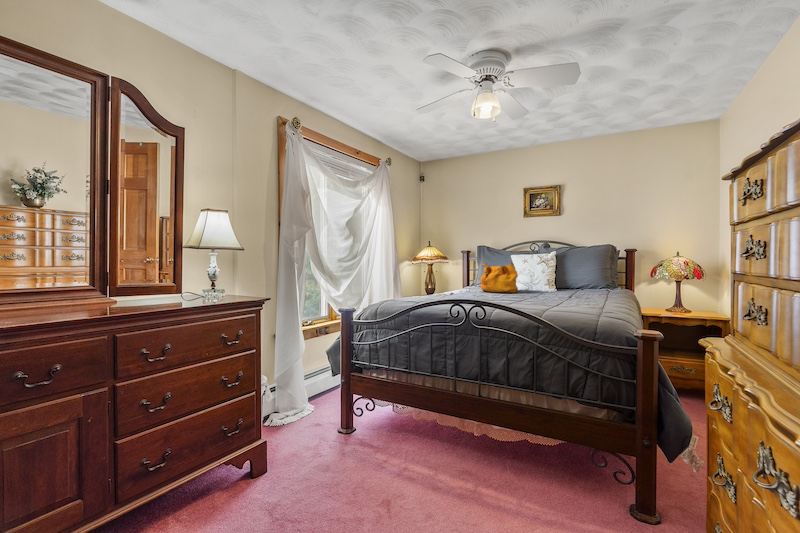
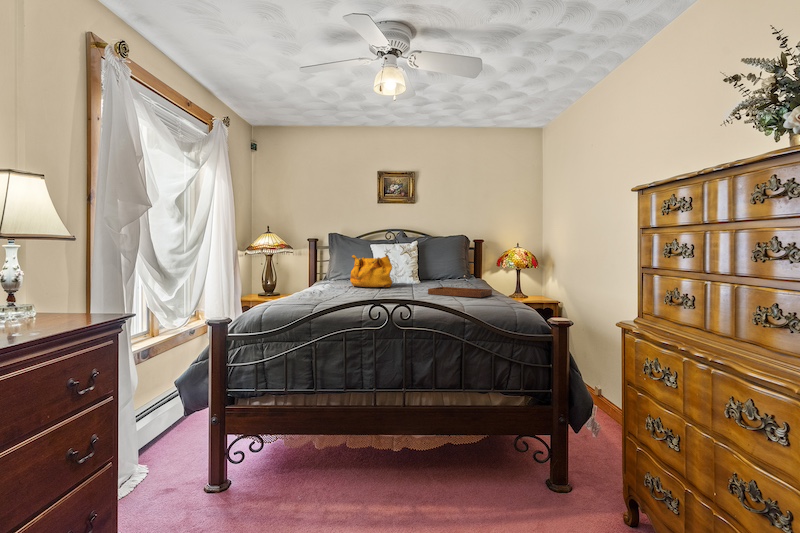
tray: none [542,282,610,304] -> present [428,275,492,298]

